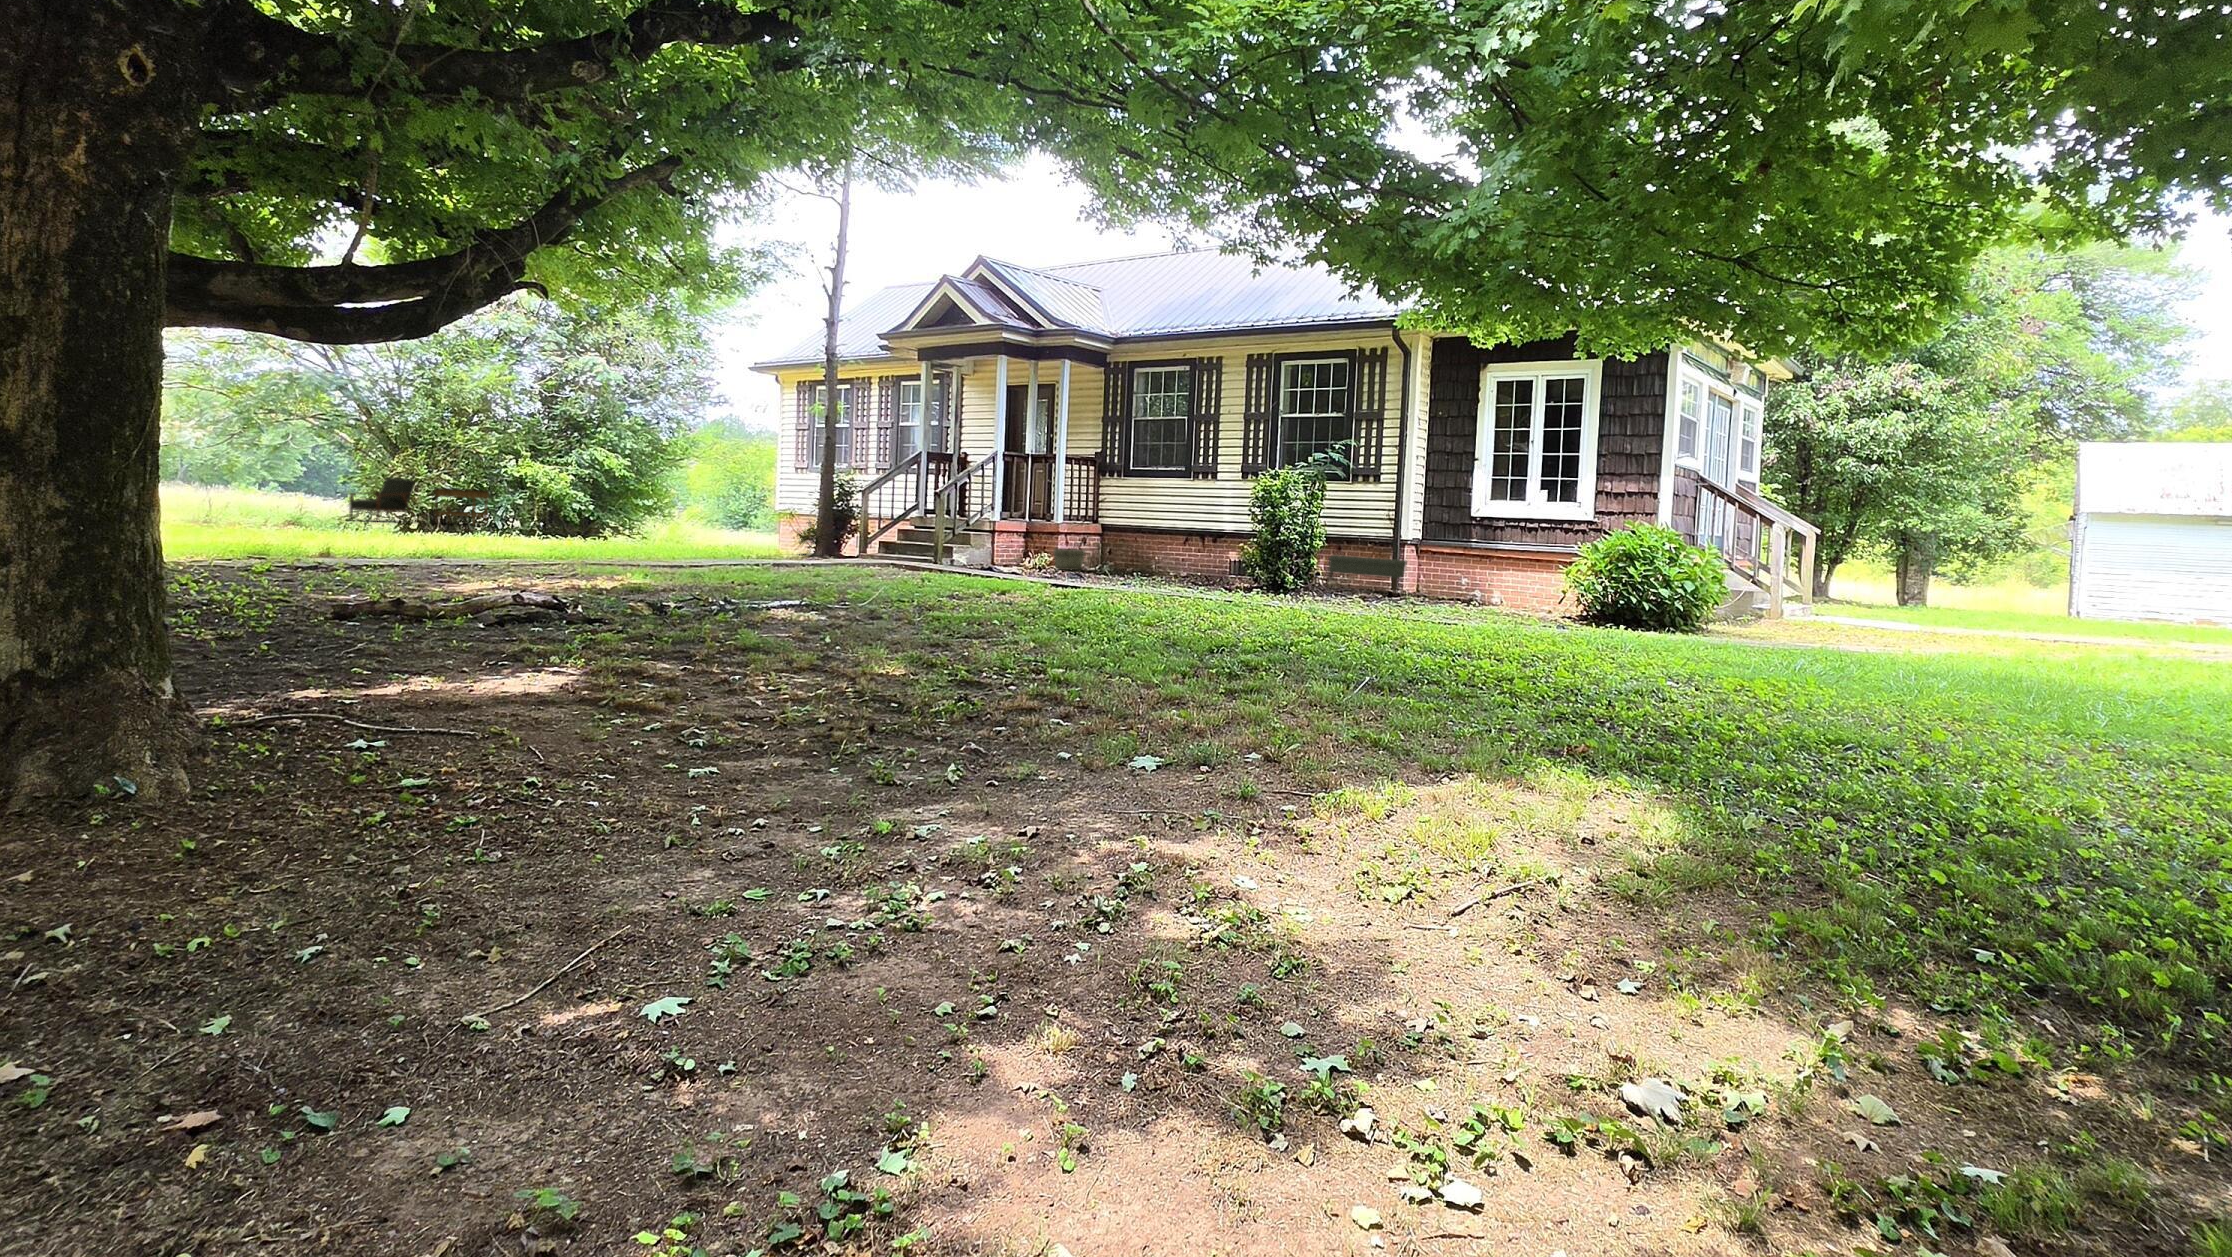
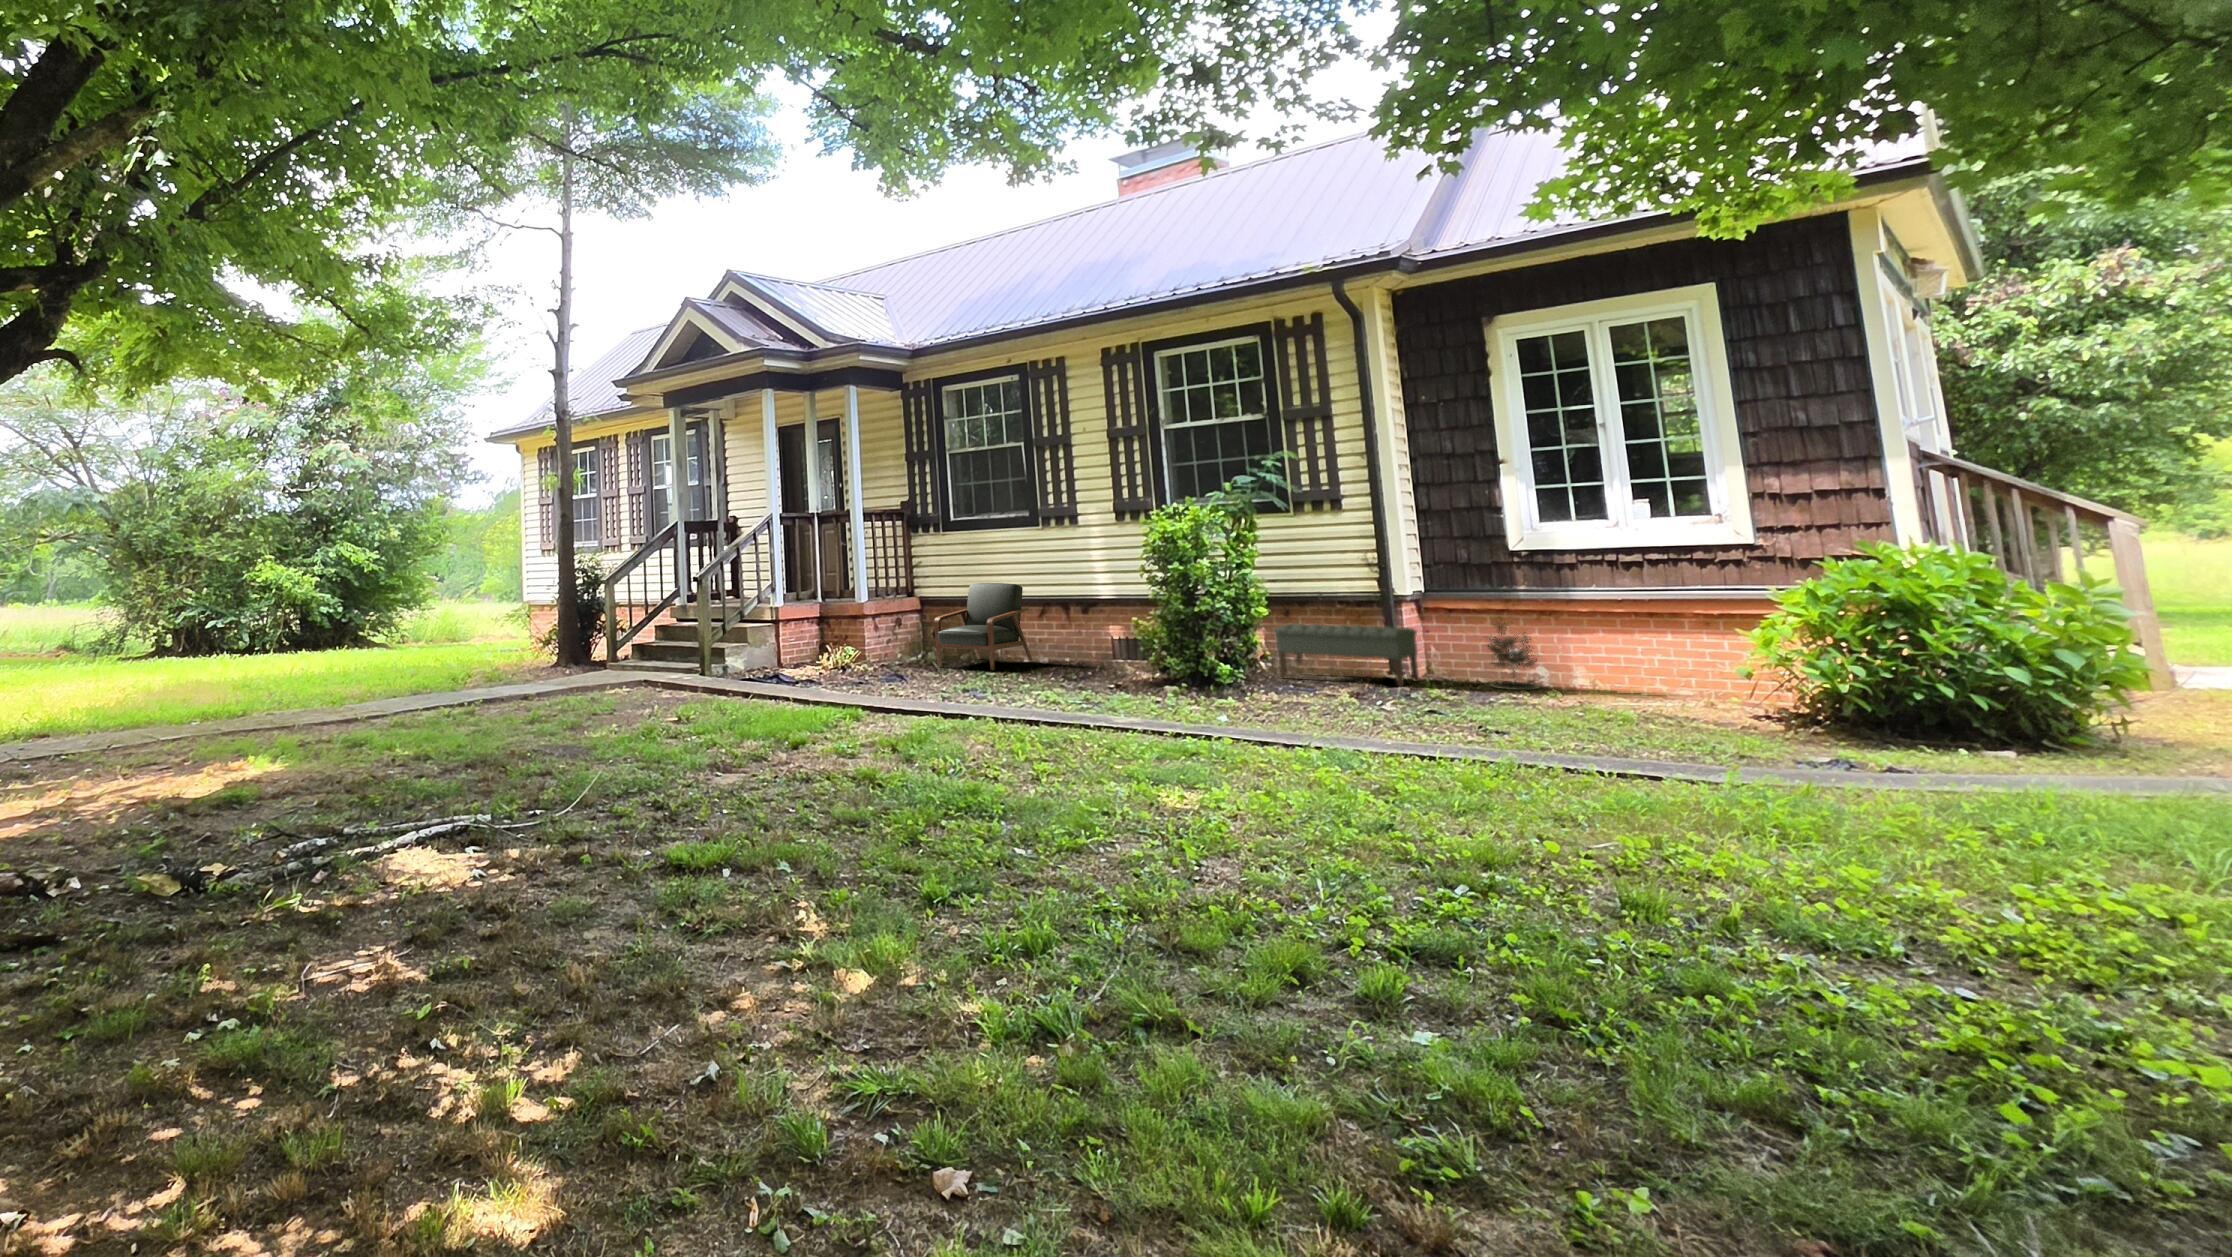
chair: present [349,477,416,521] -> present [934,583,1033,670]
side table: present [433,487,489,524] -> none [170,603,234,646]
potted tree: present [797,520,821,556] -> present [1487,618,1539,690]
wooden bucket: present [1054,548,1085,570] -> none [858,628,903,668]

